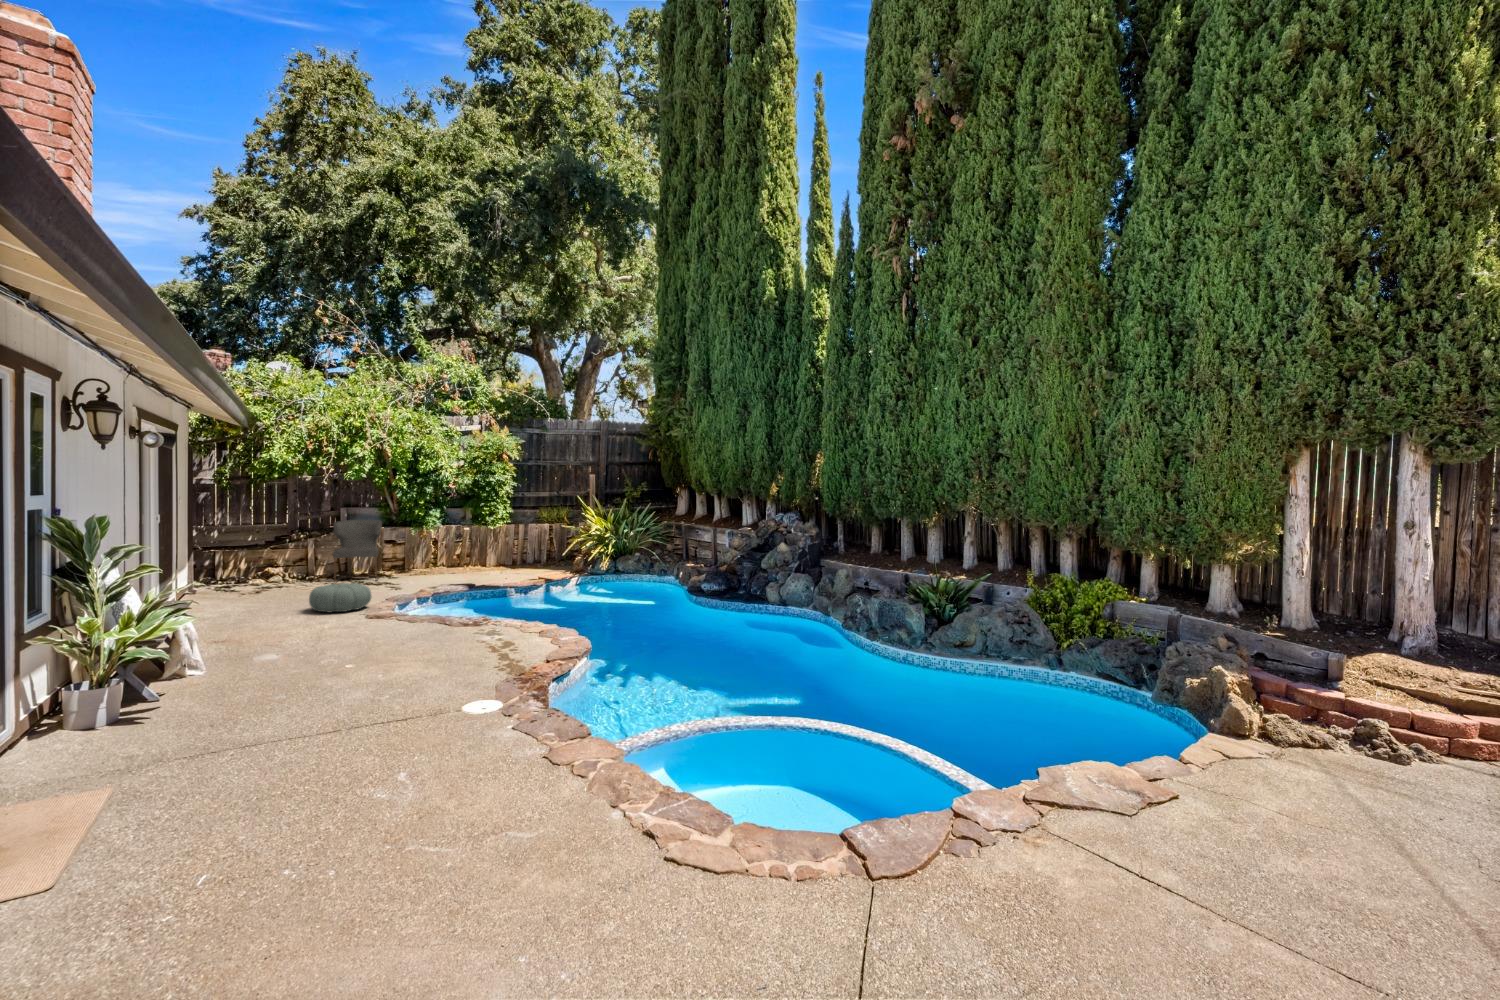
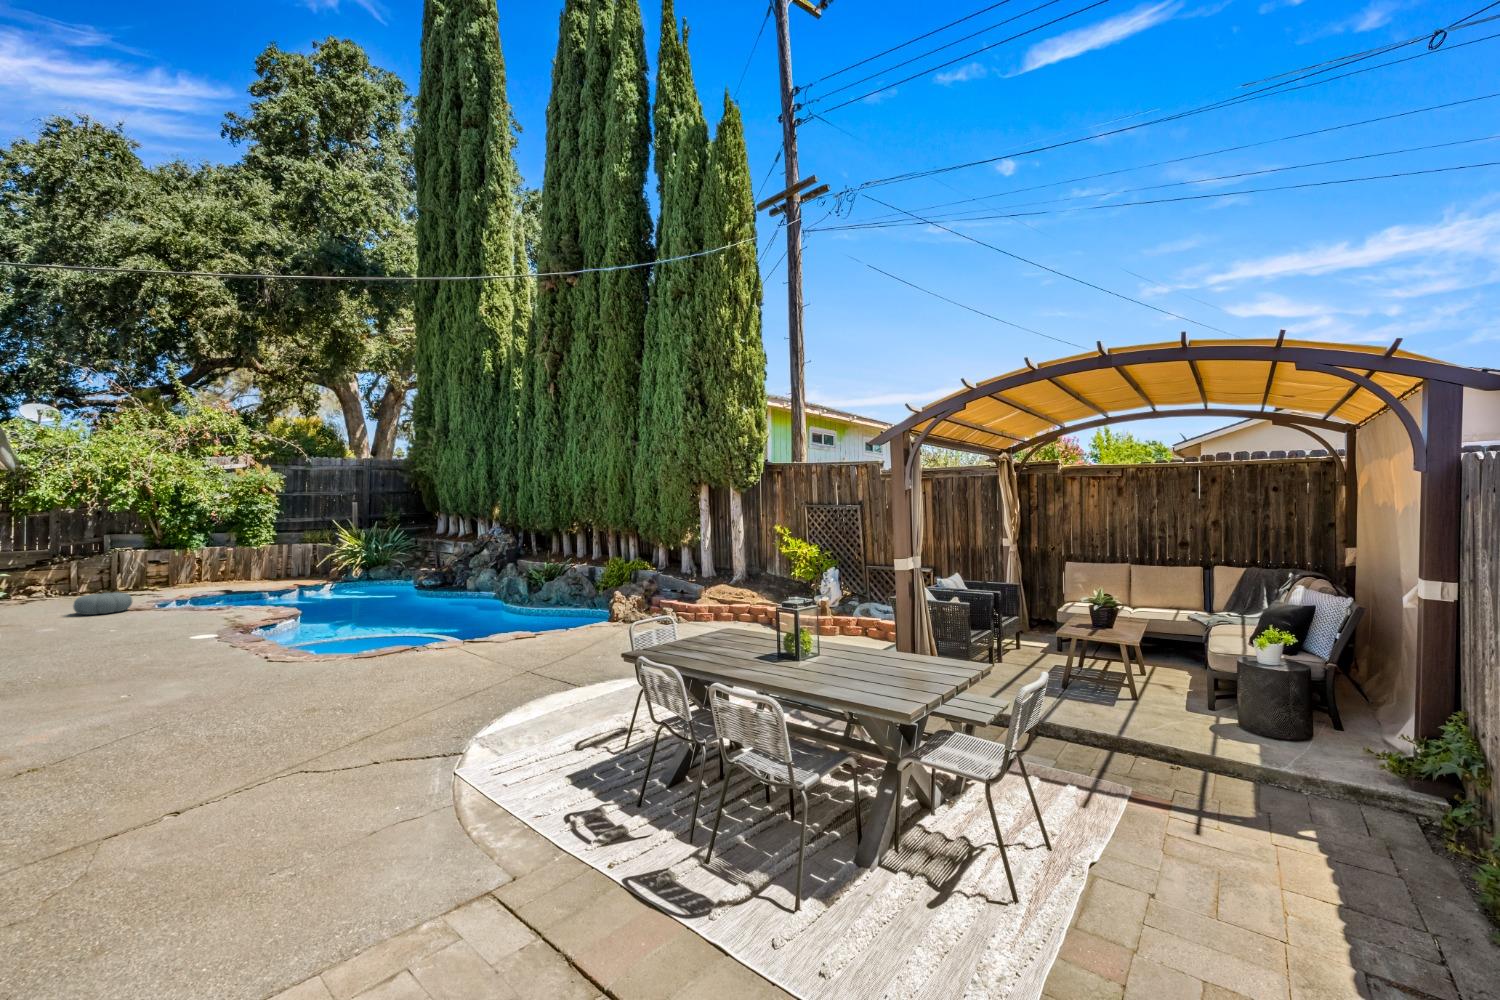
chair: present [333,520,382,583] -> none [96,544,146,597]

